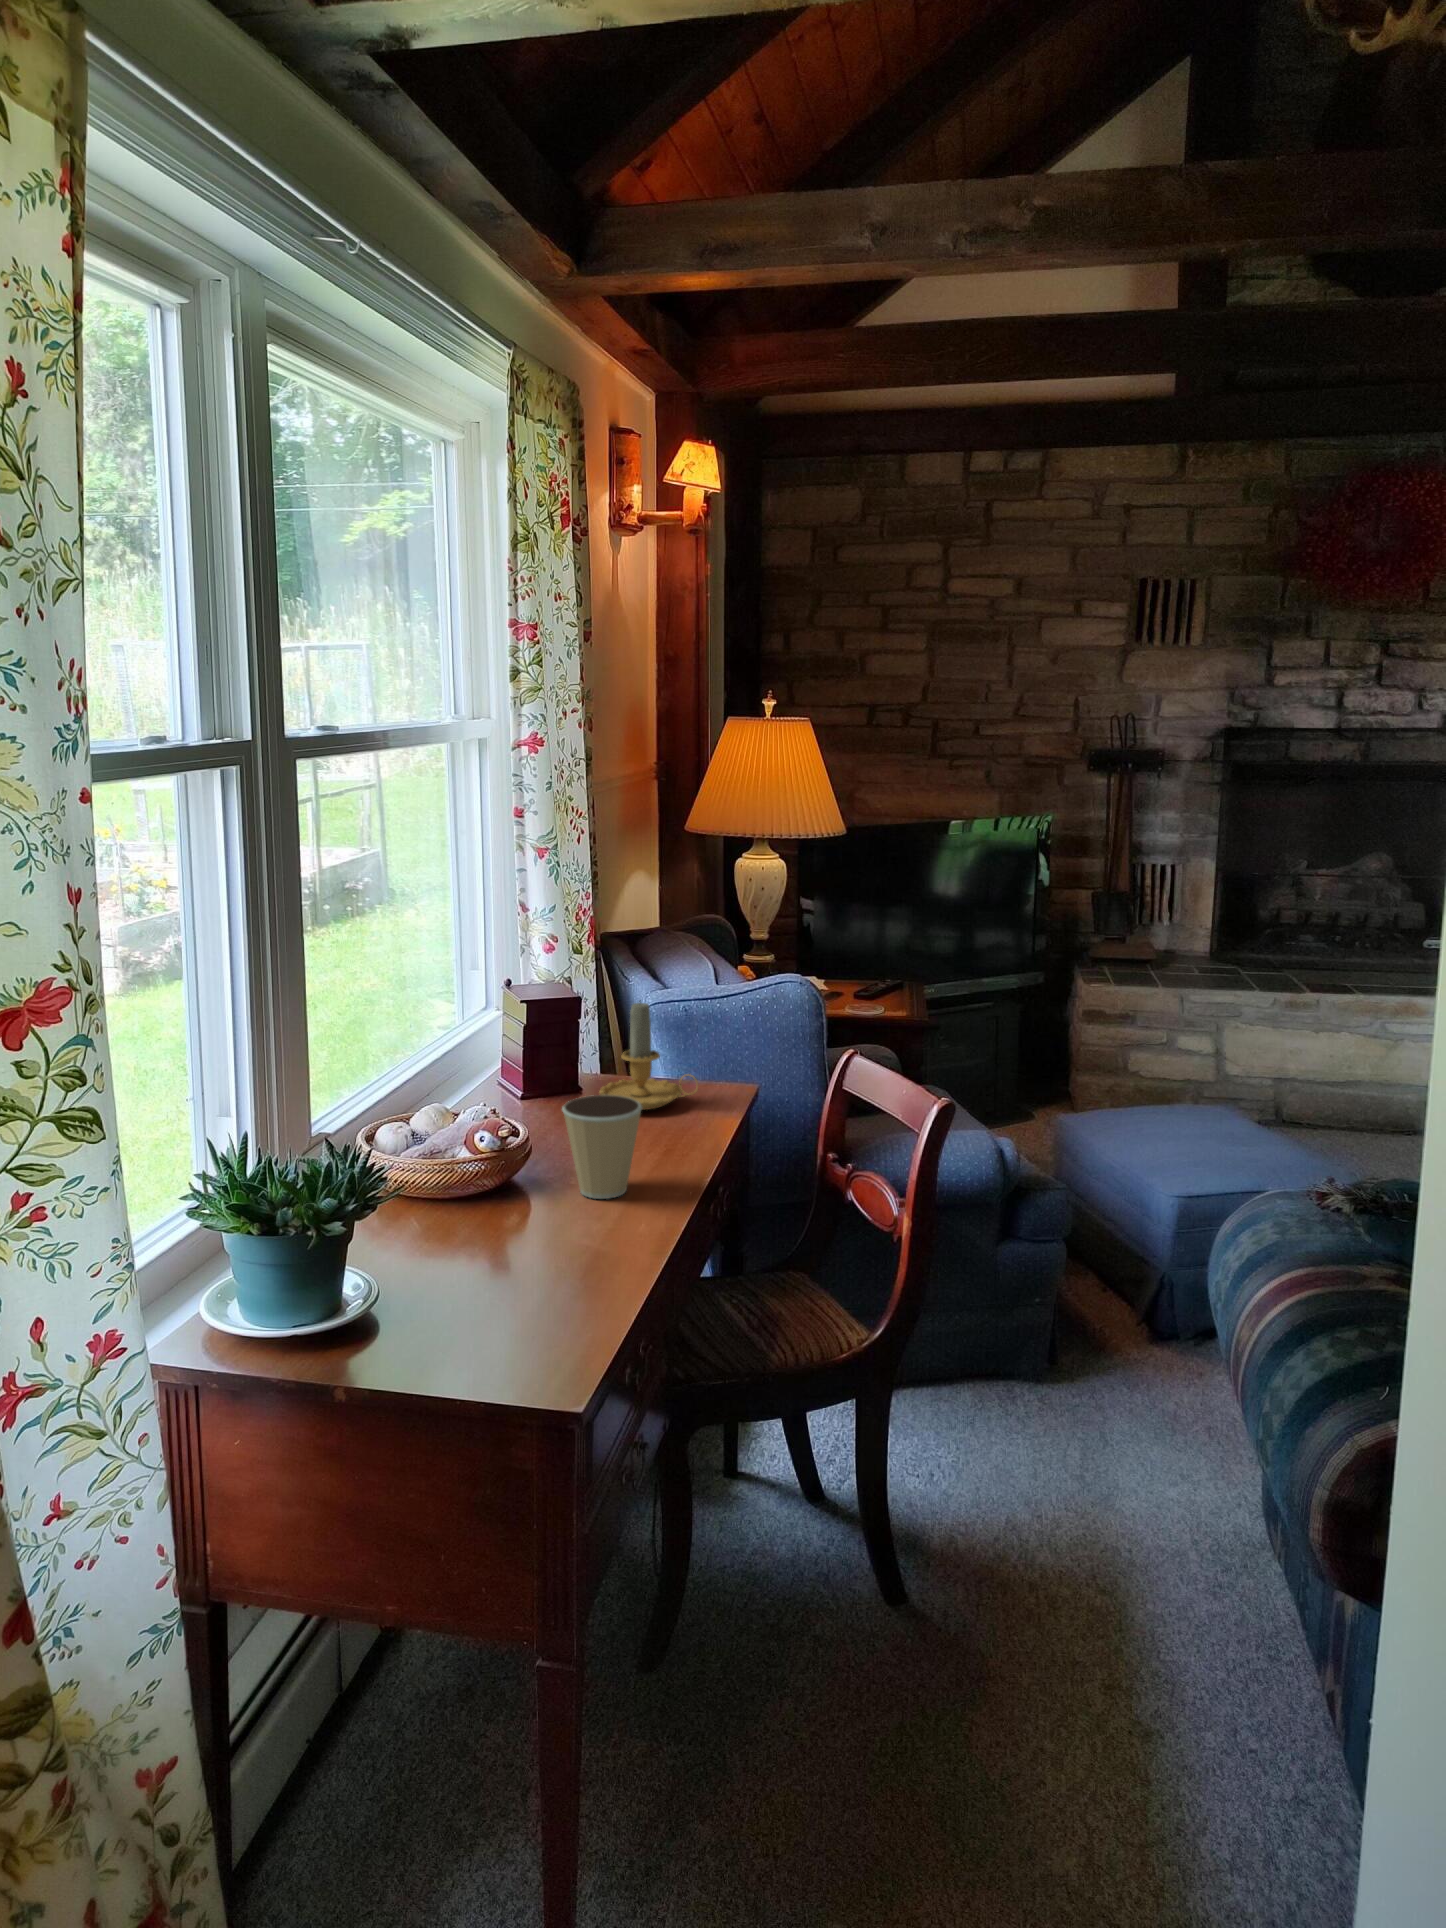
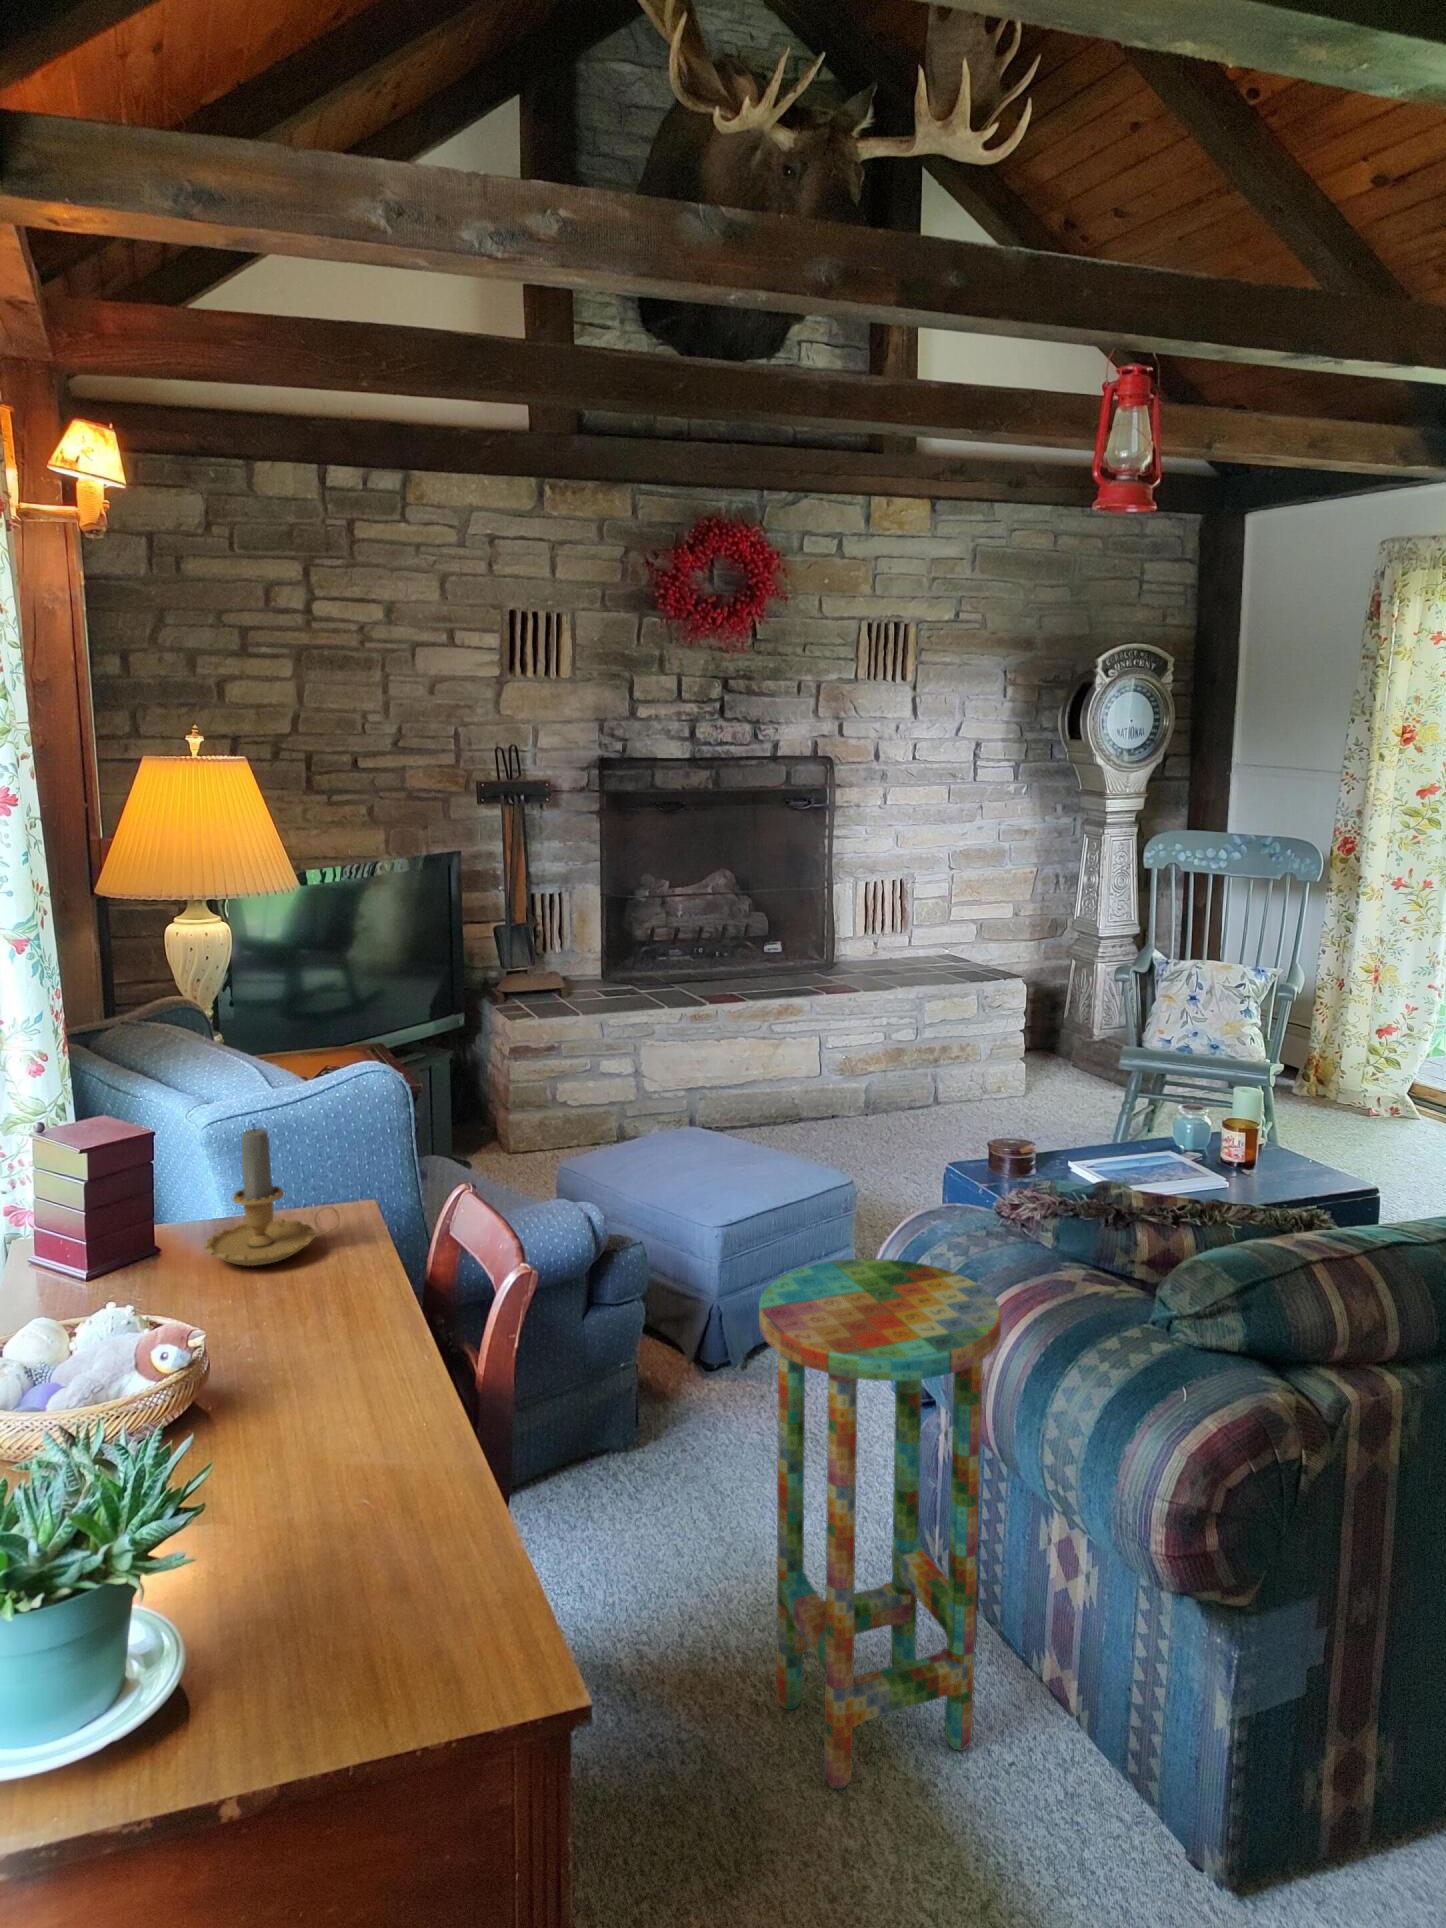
coffee cup: present [562,1095,642,1199] -> none [273,1255,381,1394]
side table: none [1031,1218,1290,1744] -> present [759,1258,1002,1789]

